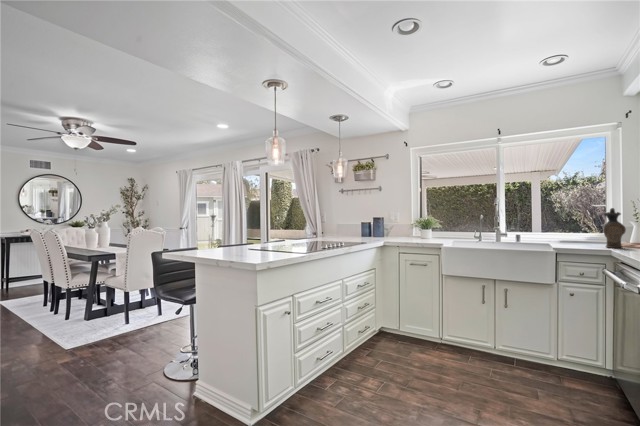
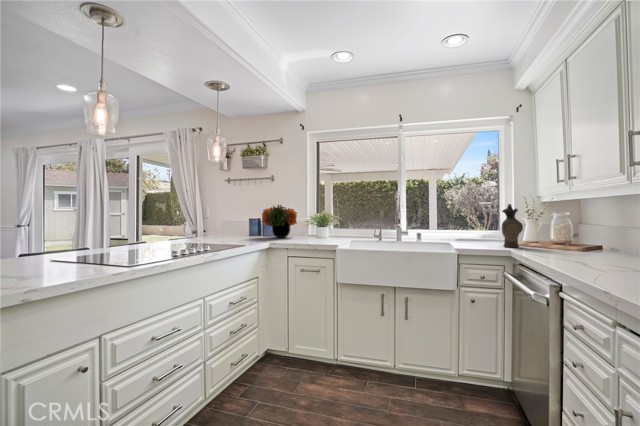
flower arrangement: none [372,210,403,238] -> present [262,205,297,238]

